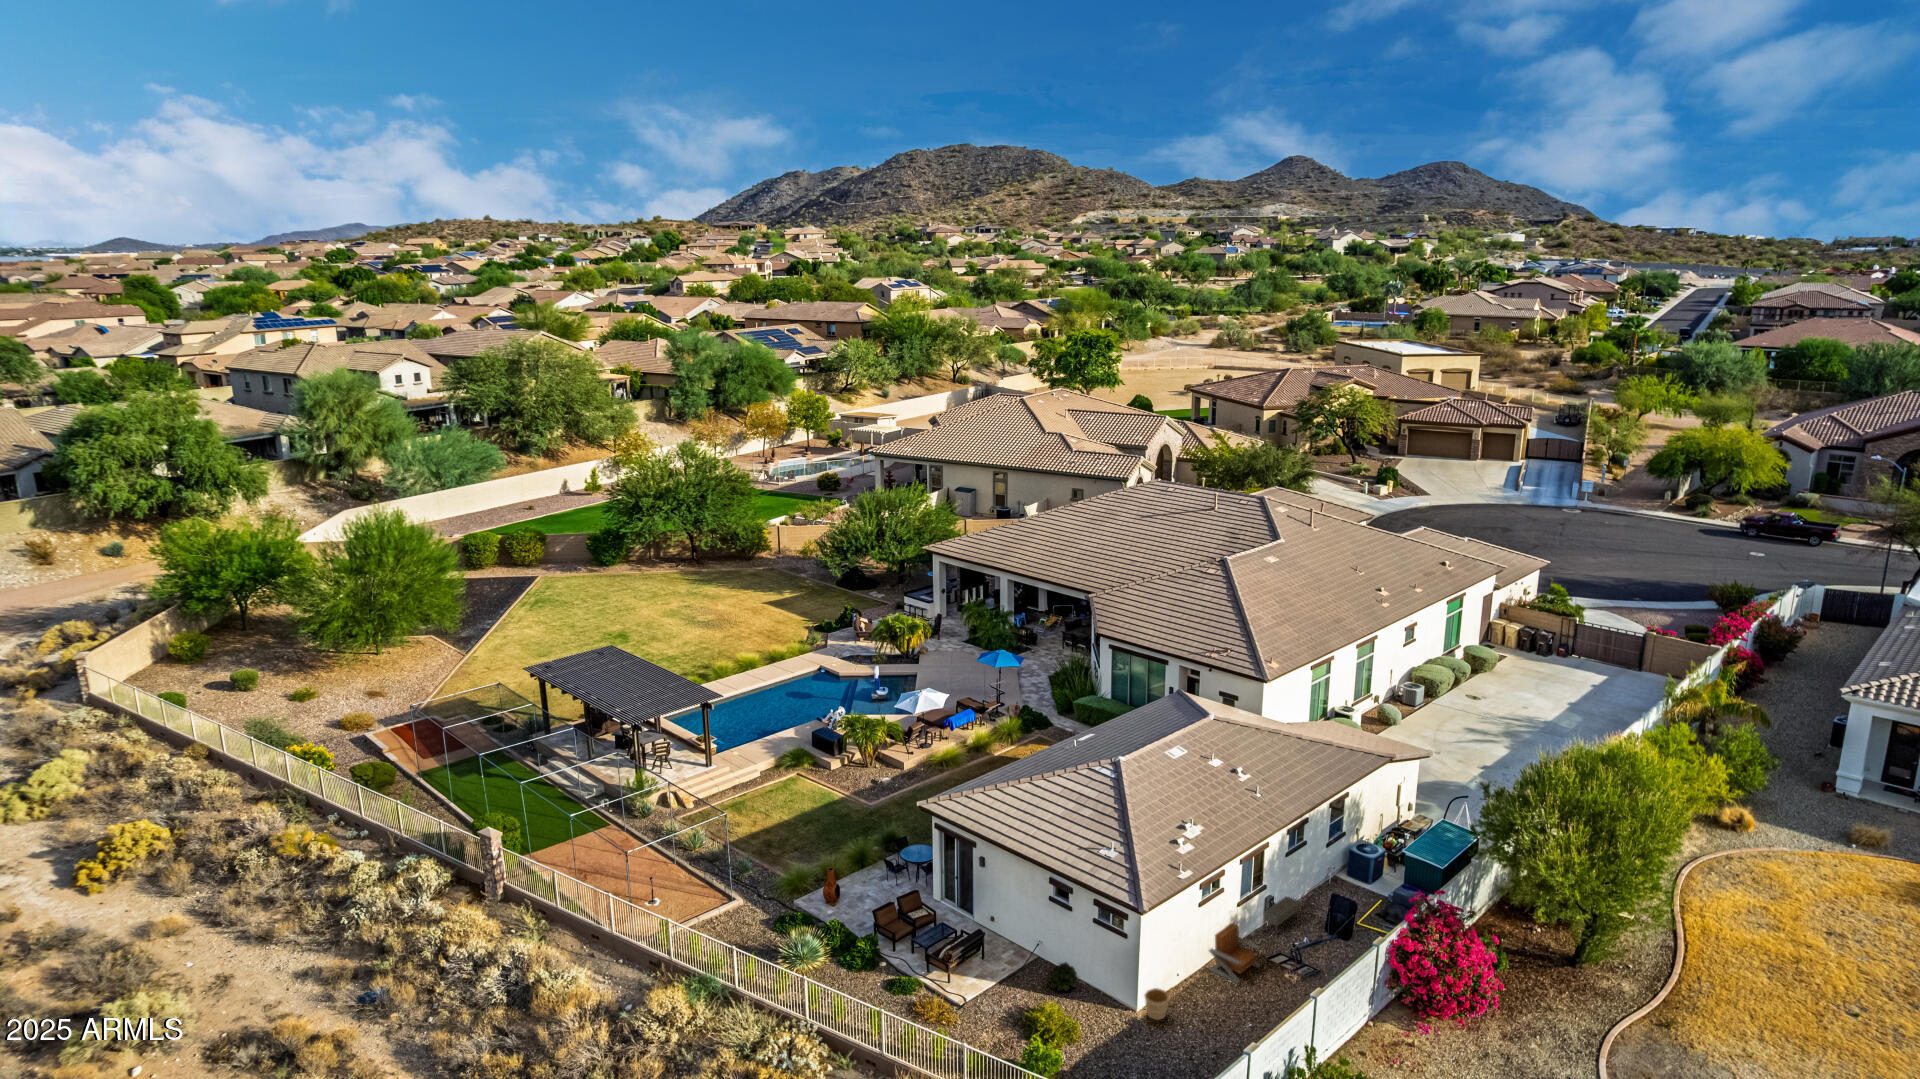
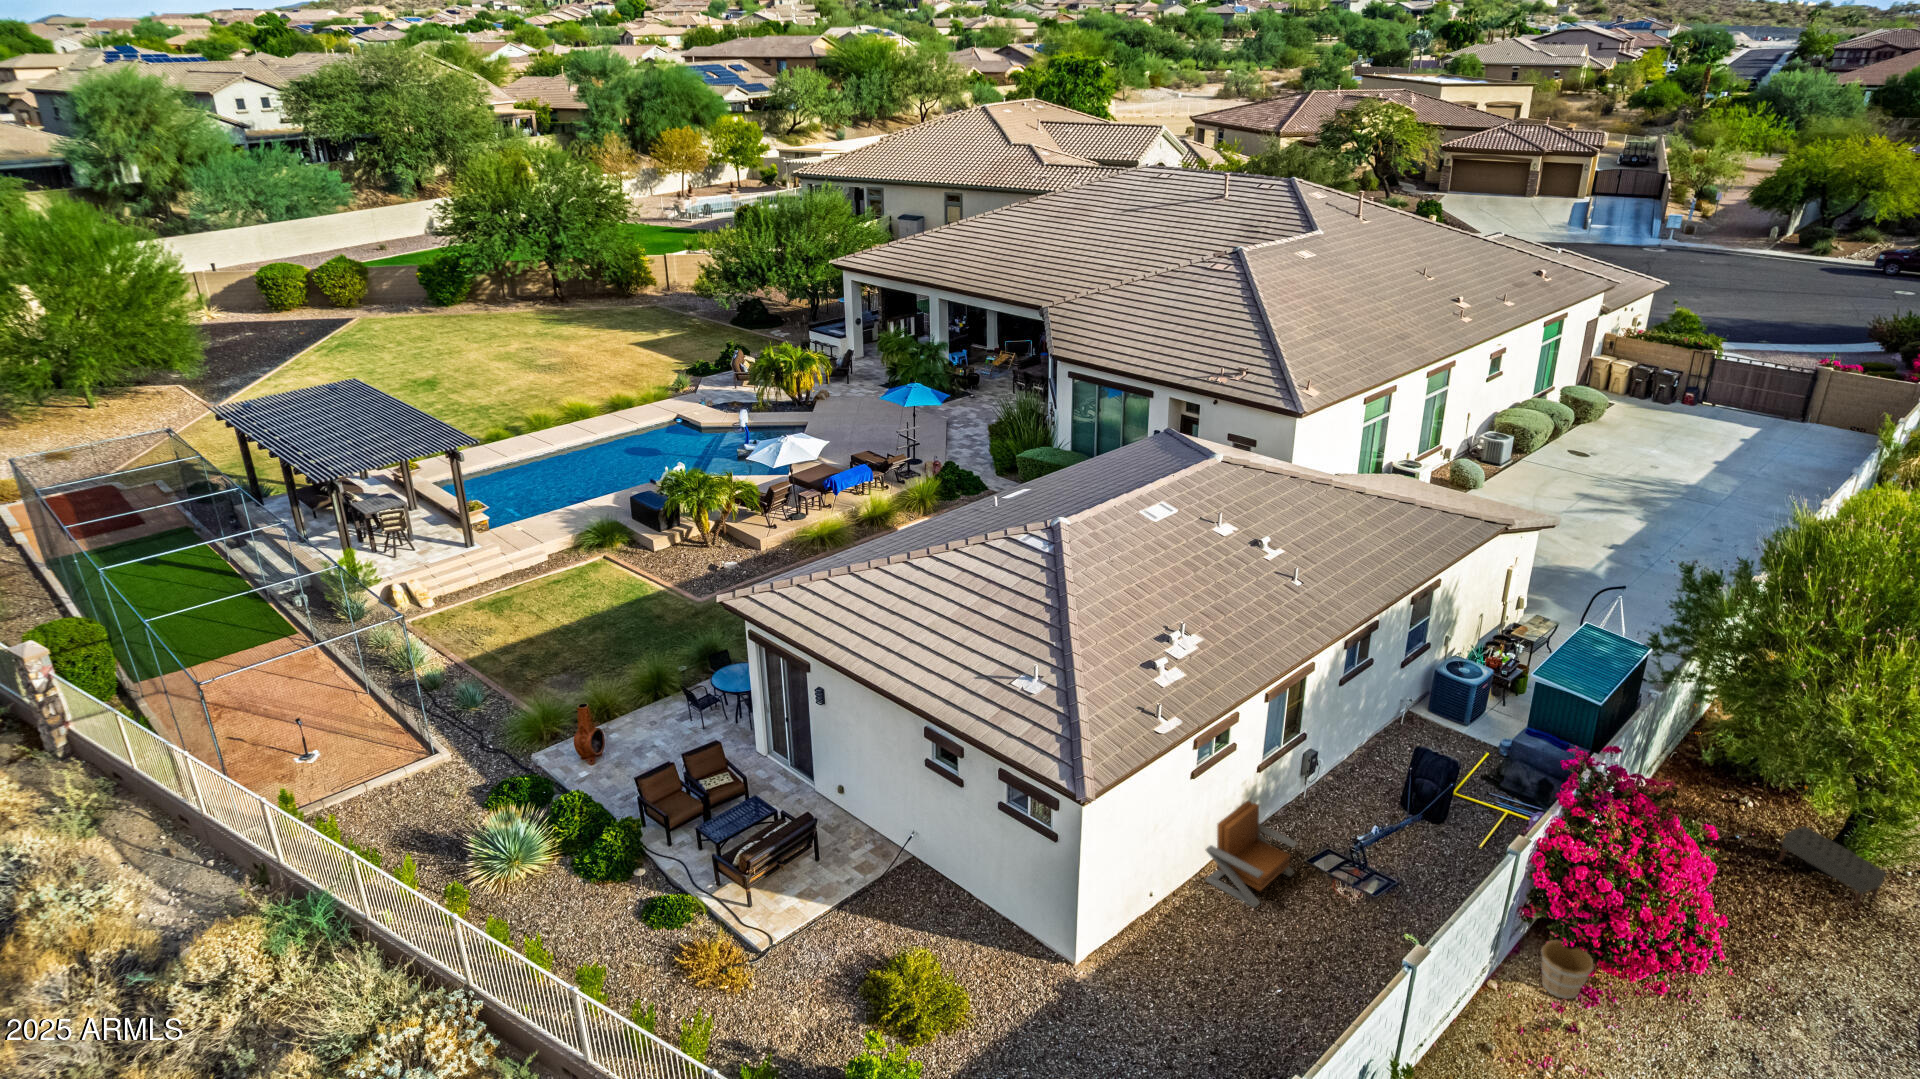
bench: present [1263,897,1300,934] -> present [1779,826,1887,907]
potted plant: present [1049,962,1078,992] -> none [920,873,976,926]
wooden bucket: present [1144,988,1170,1020] -> present [1541,940,1593,999]

